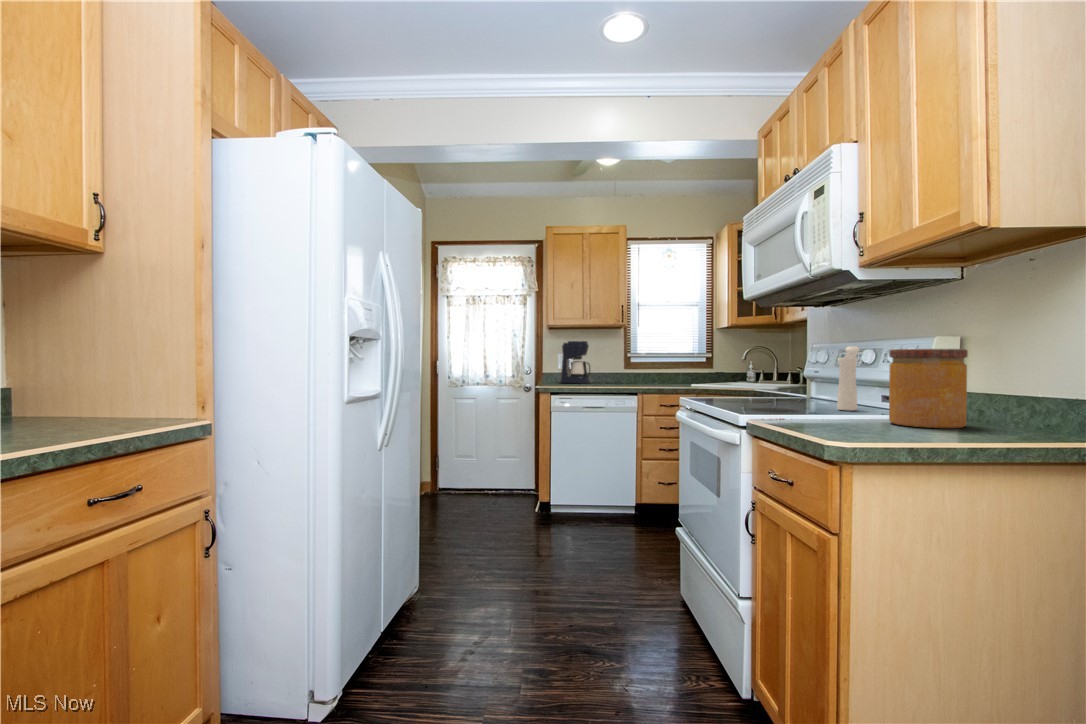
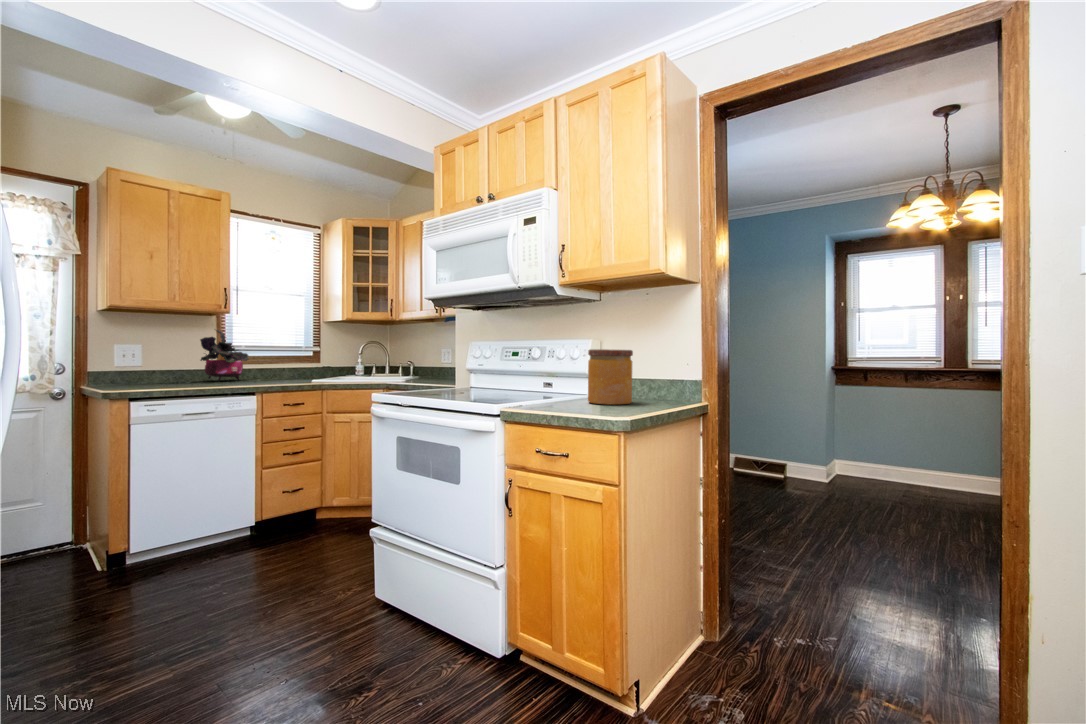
potted plant: none [609,339,647,382] -> present [200,330,248,380]
coffee maker: present [560,341,591,383] -> none [121,329,173,385]
pepper mill: present [837,346,859,411] -> none [522,346,540,397]

